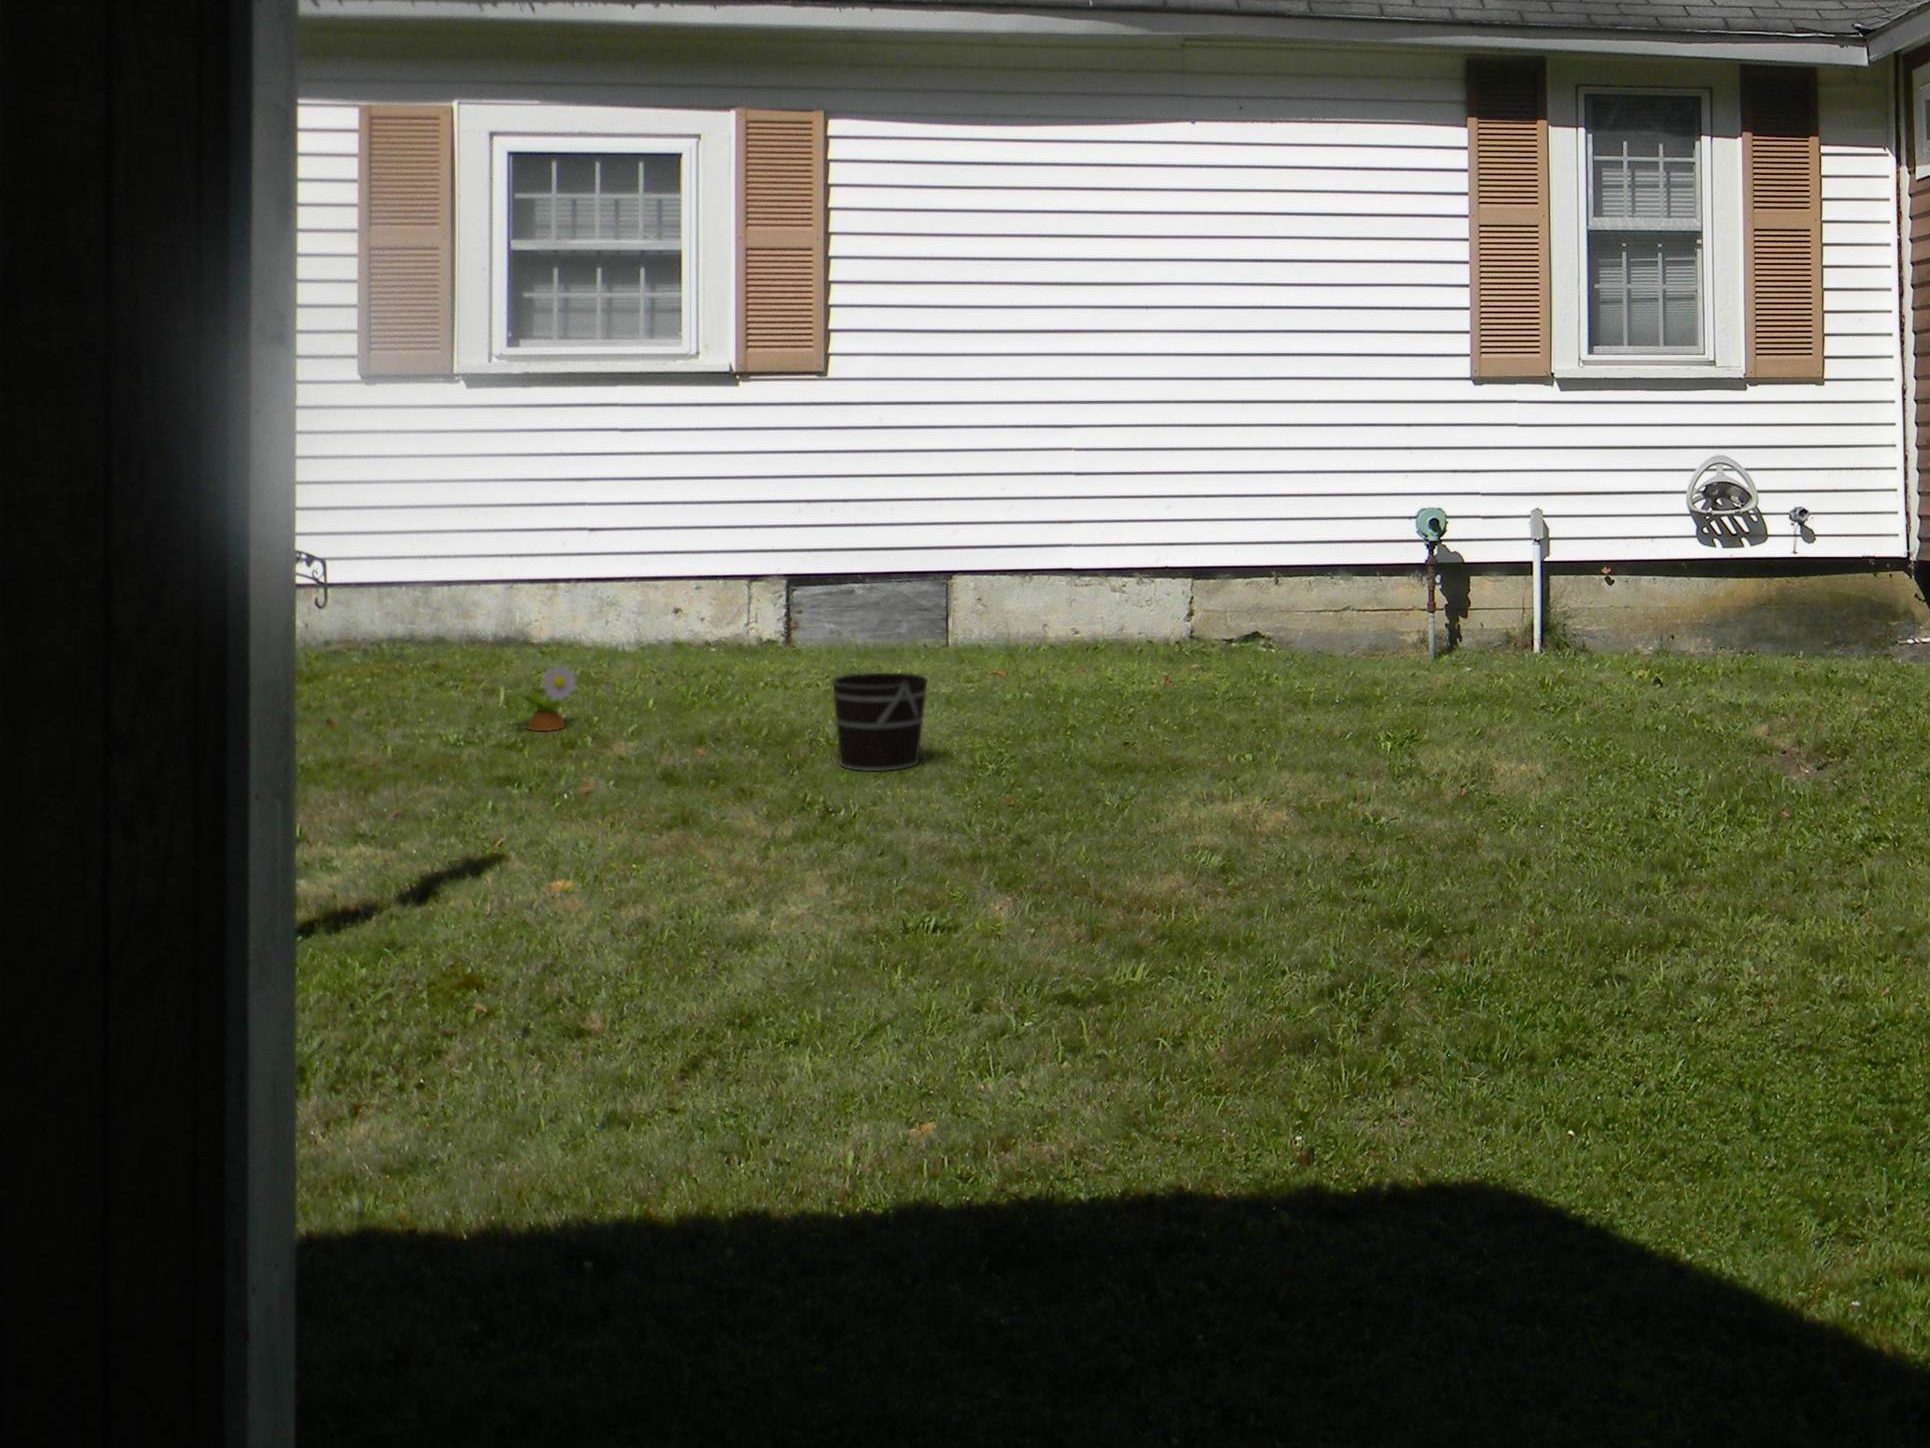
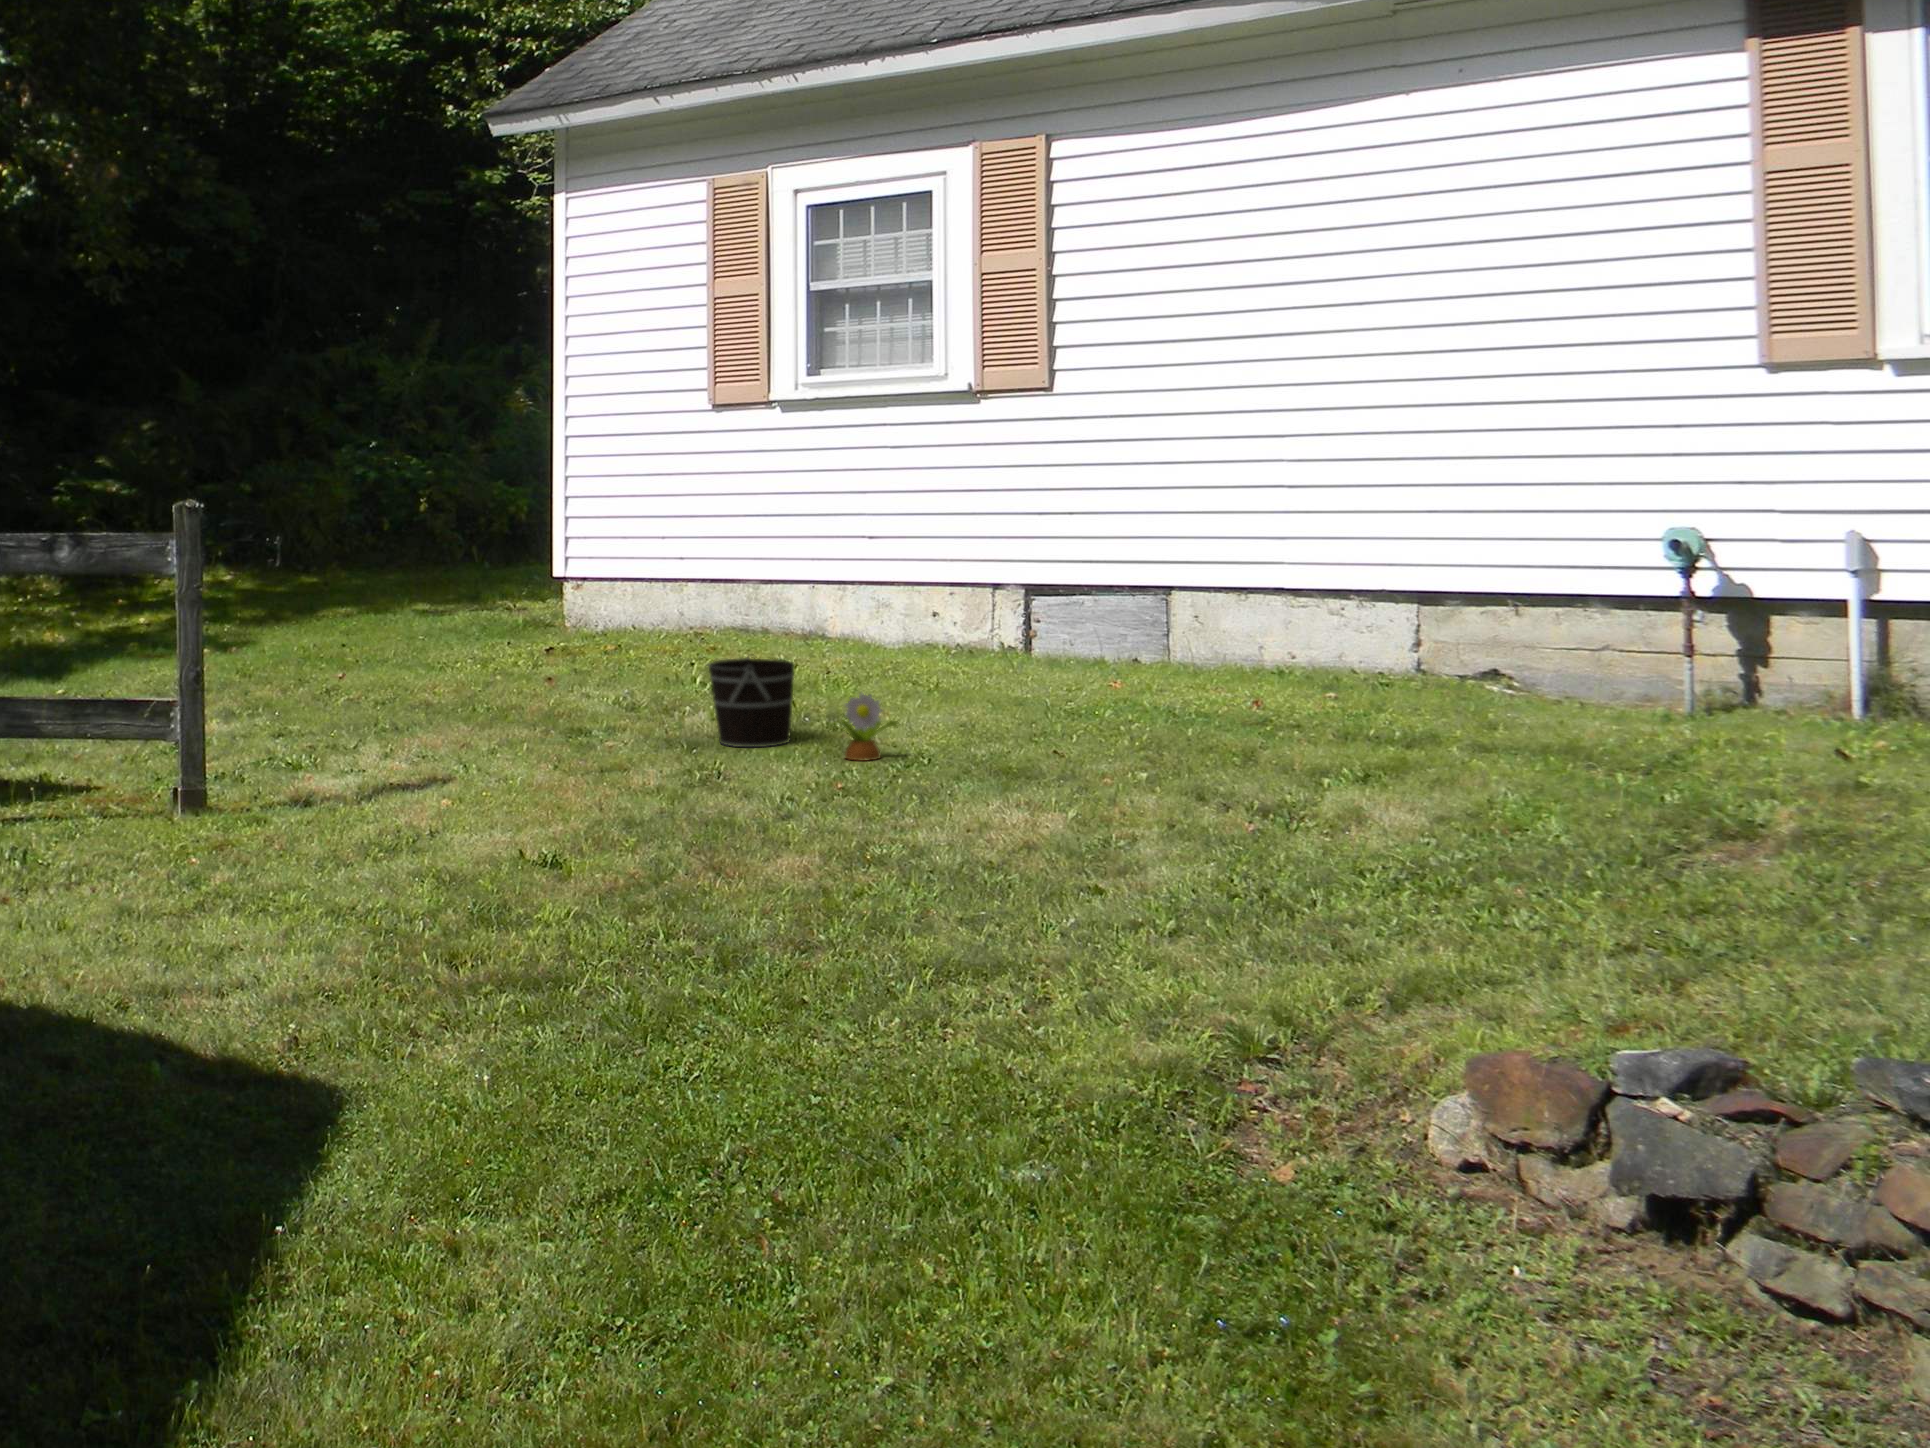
decorative plant: present [511,665,579,731] -> present [828,693,898,761]

